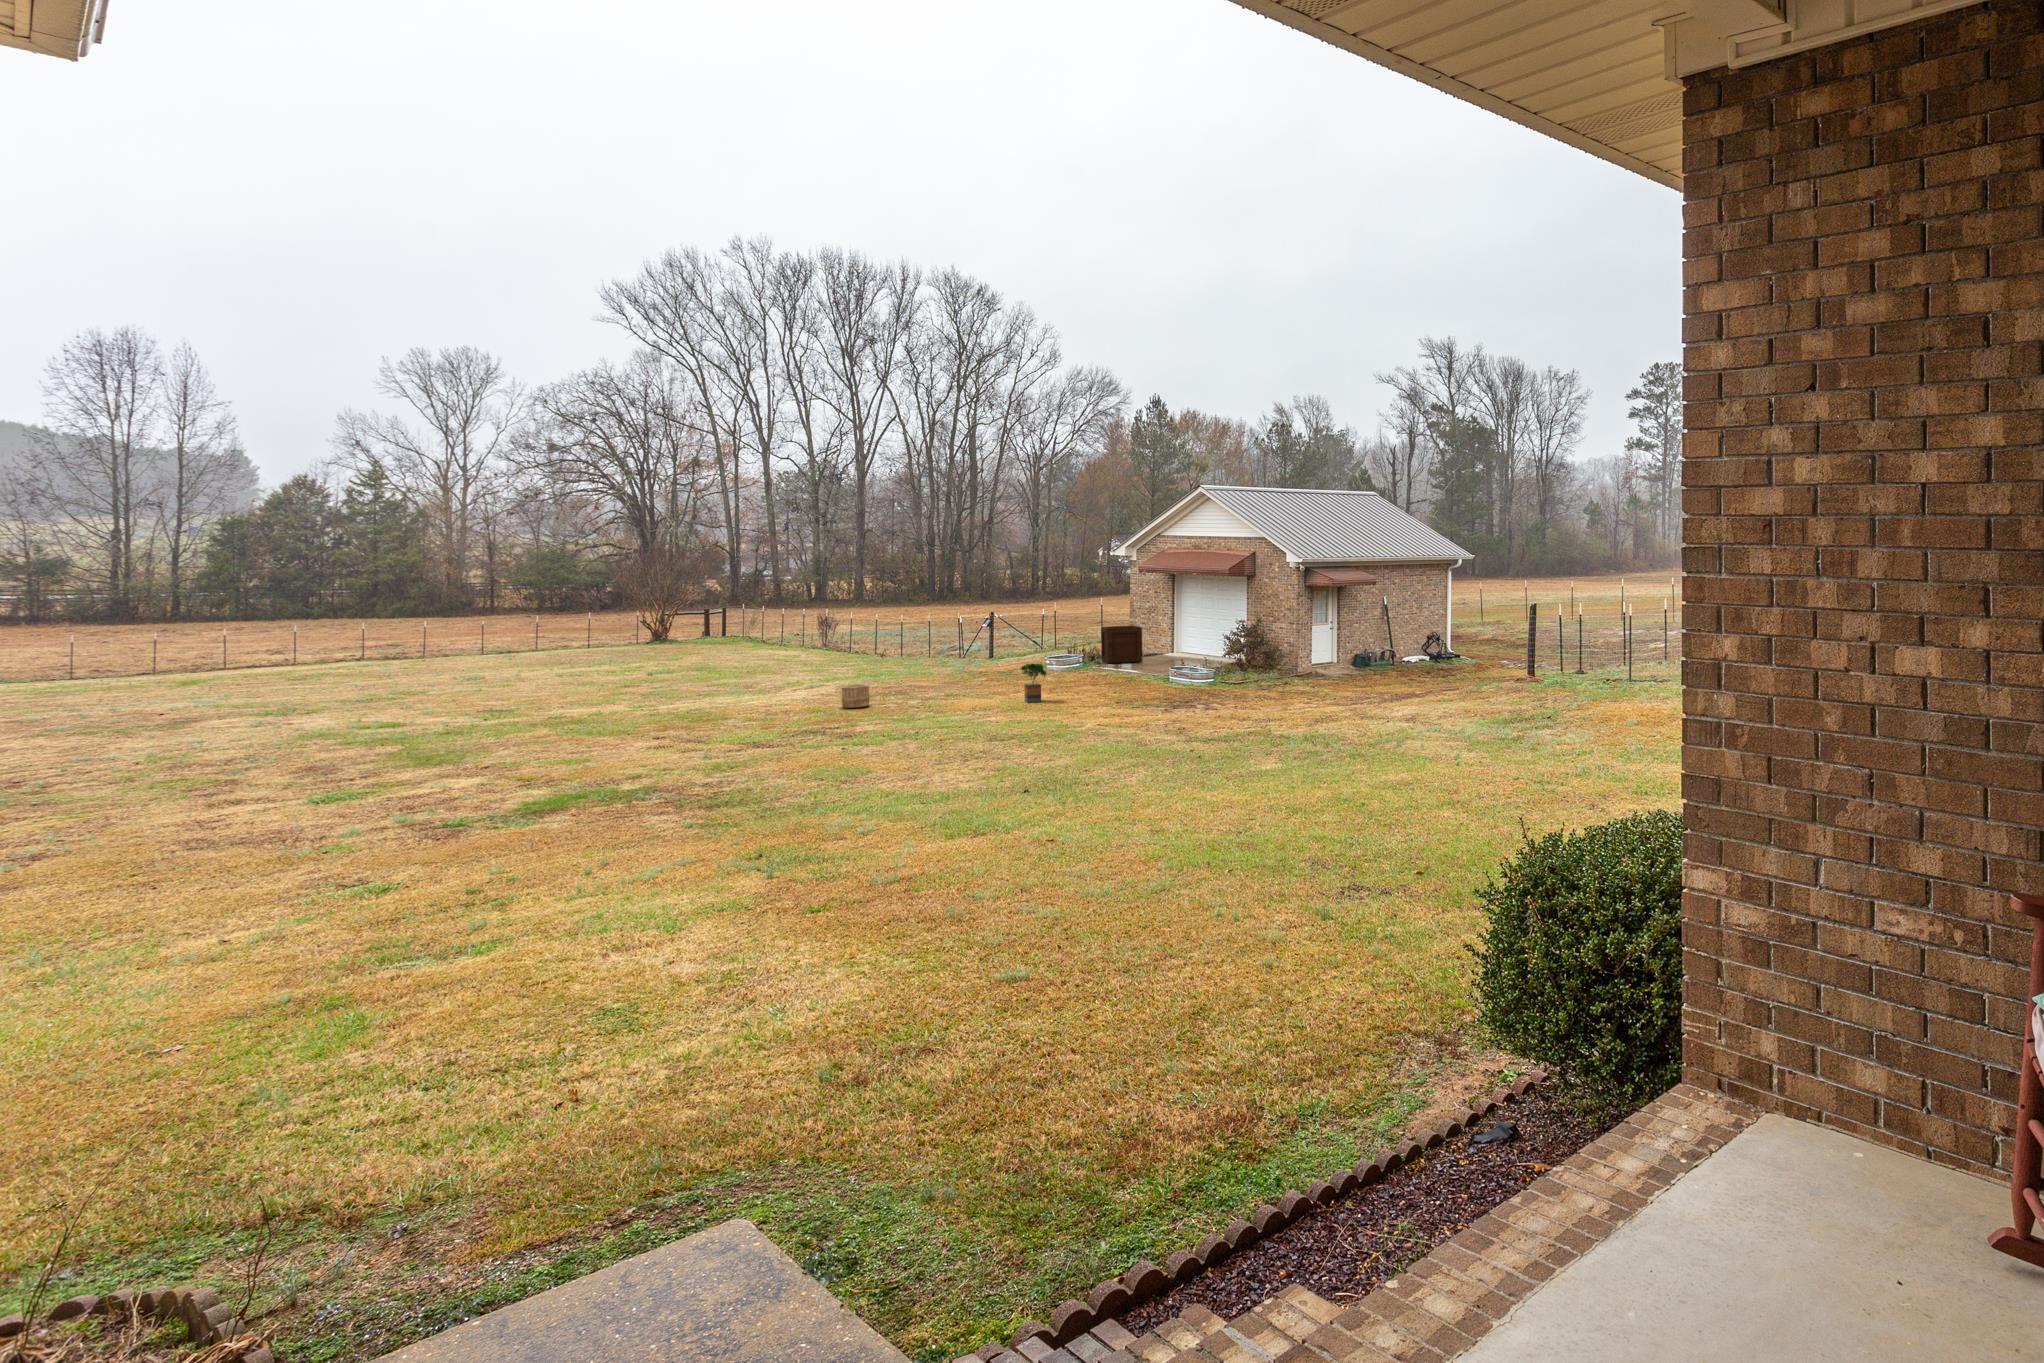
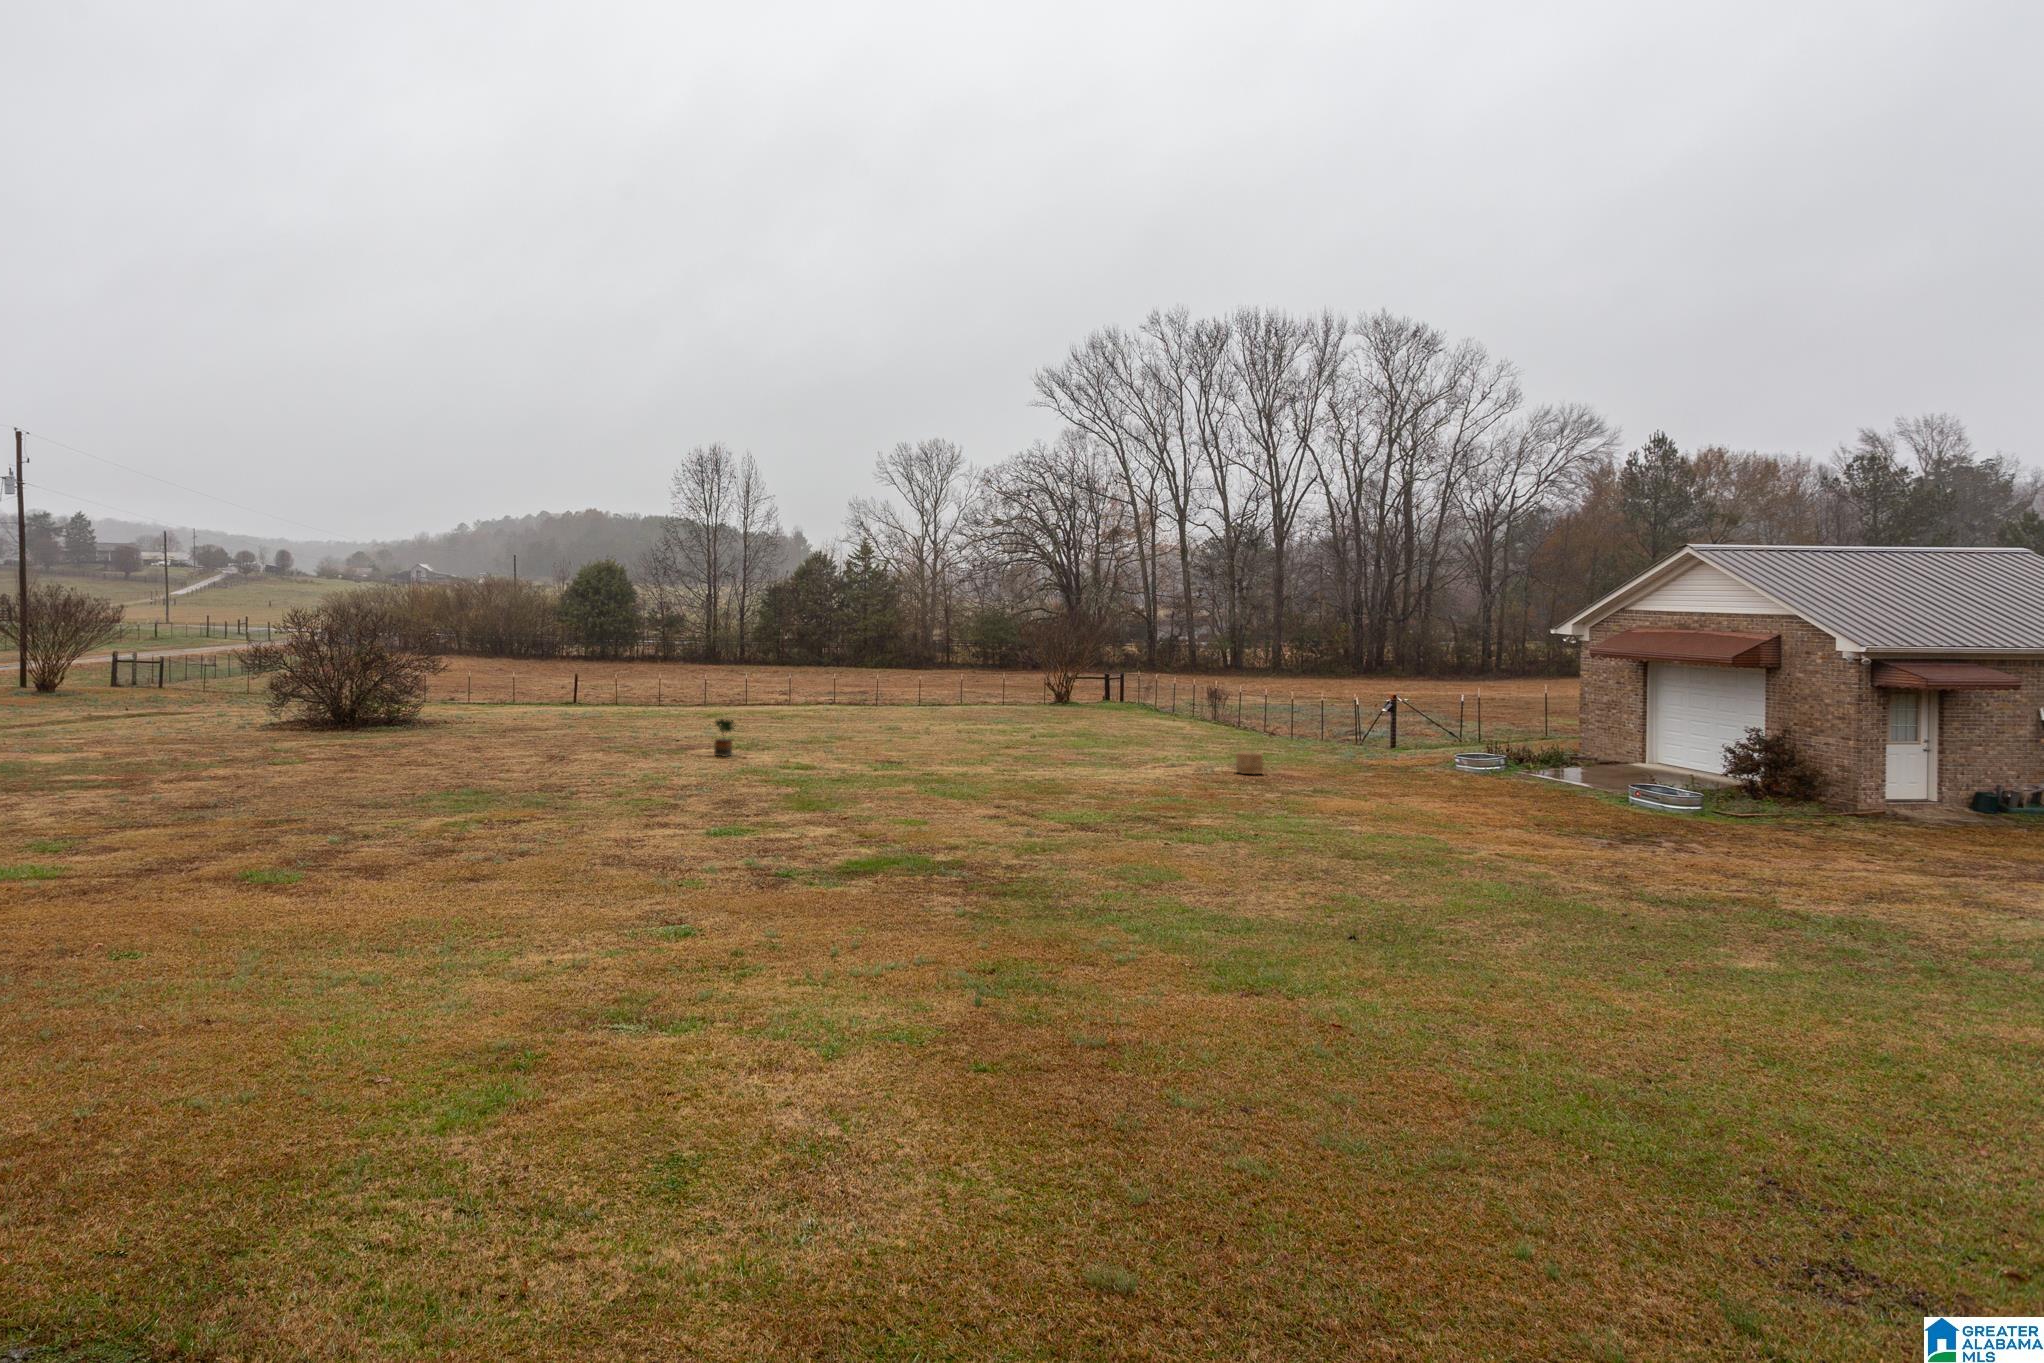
wooden crate: present [1101,626,1142,663] -> none [1553,720,1610,767]
potted tree: present [1021,663,1046,702] -> present [714,719,736,756]

